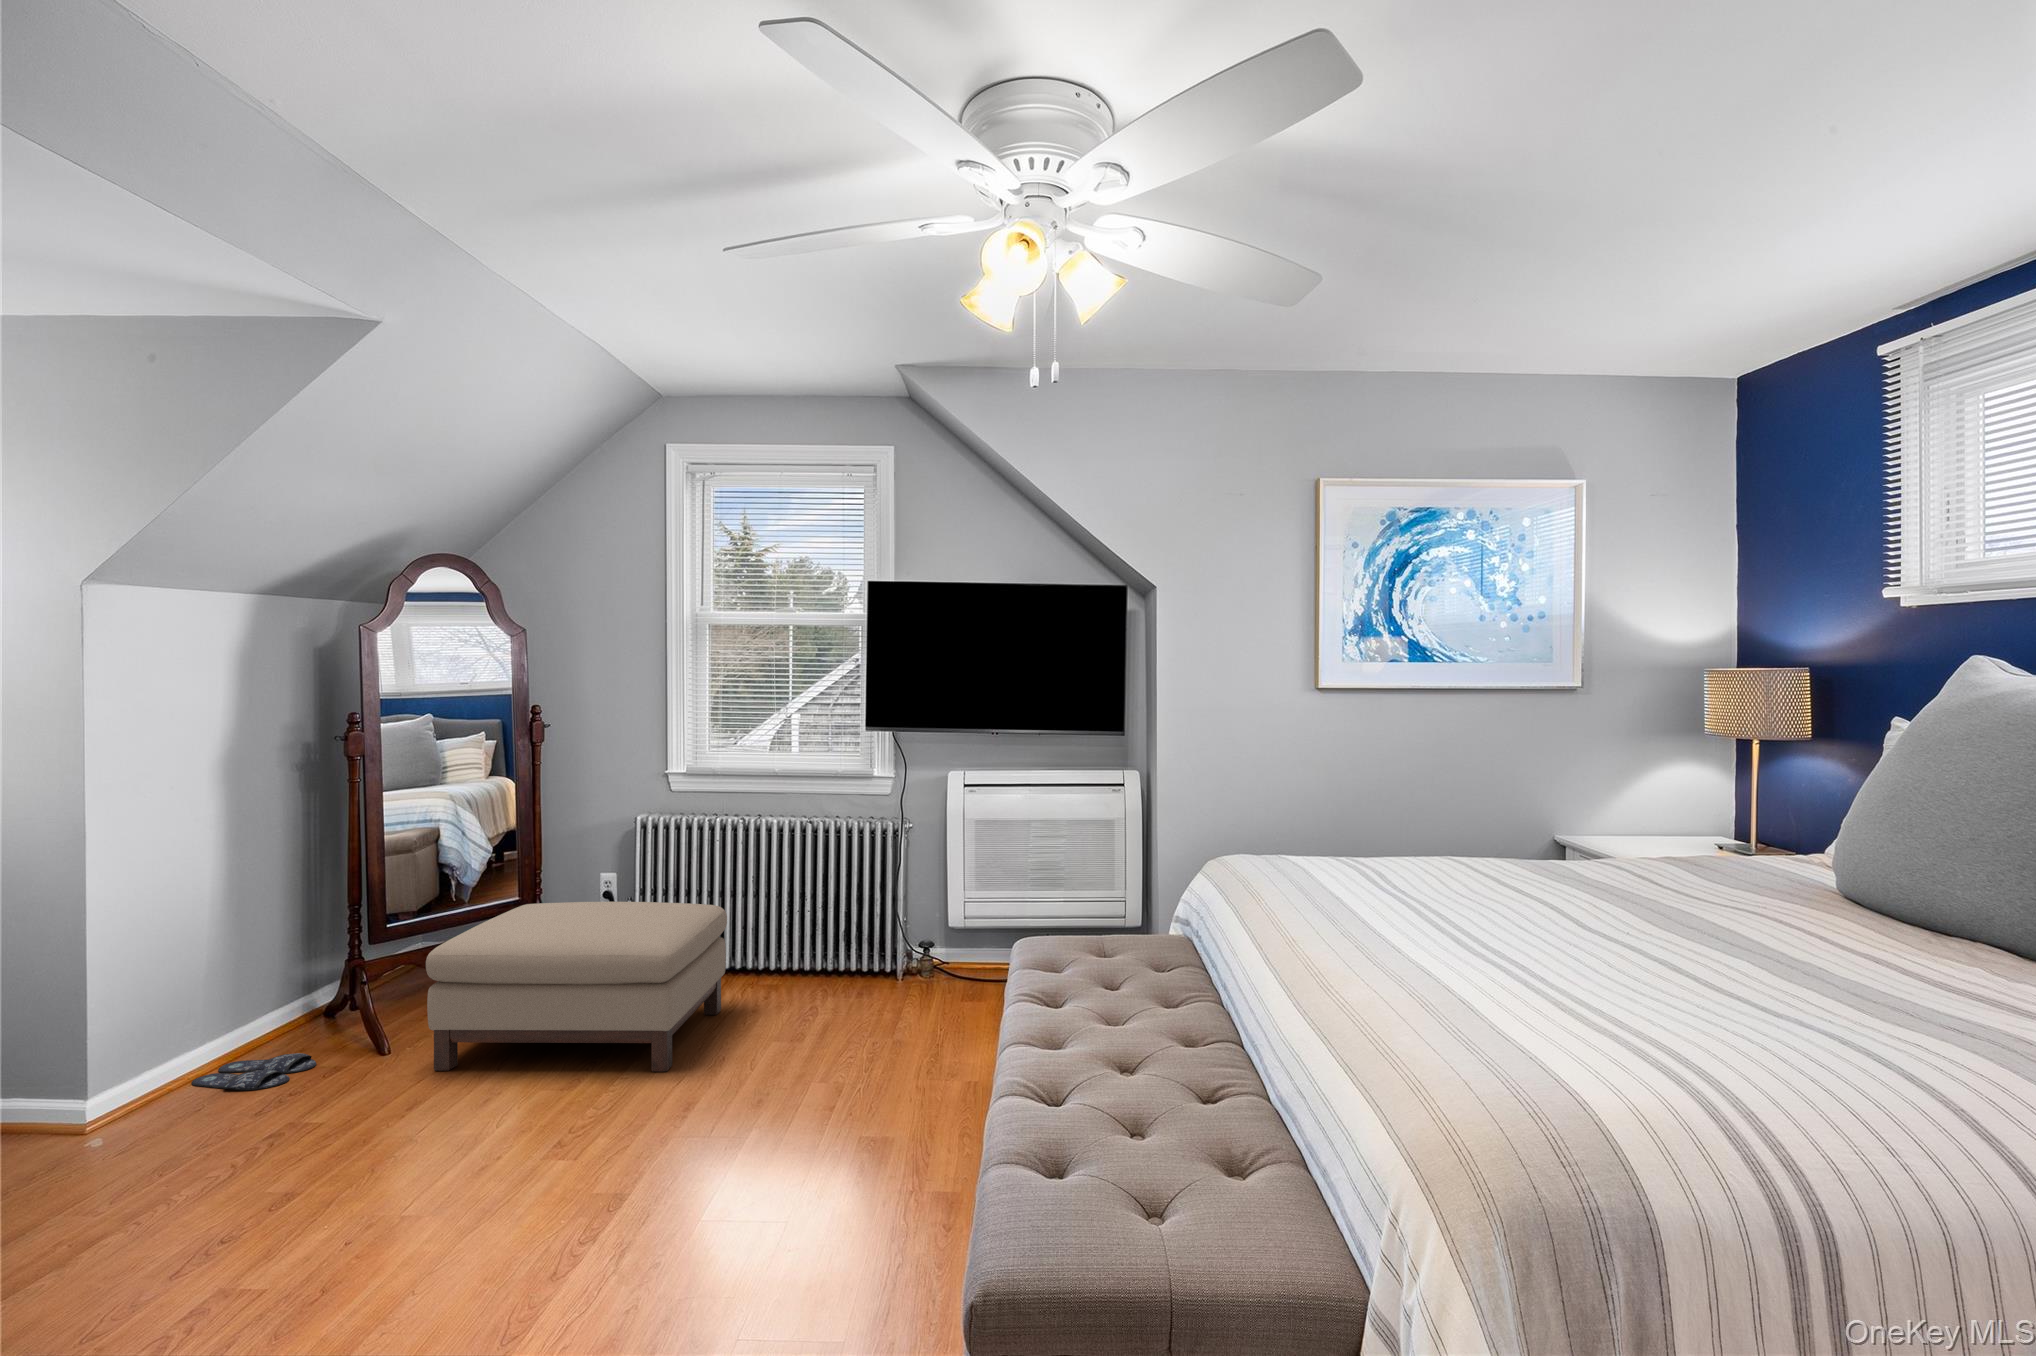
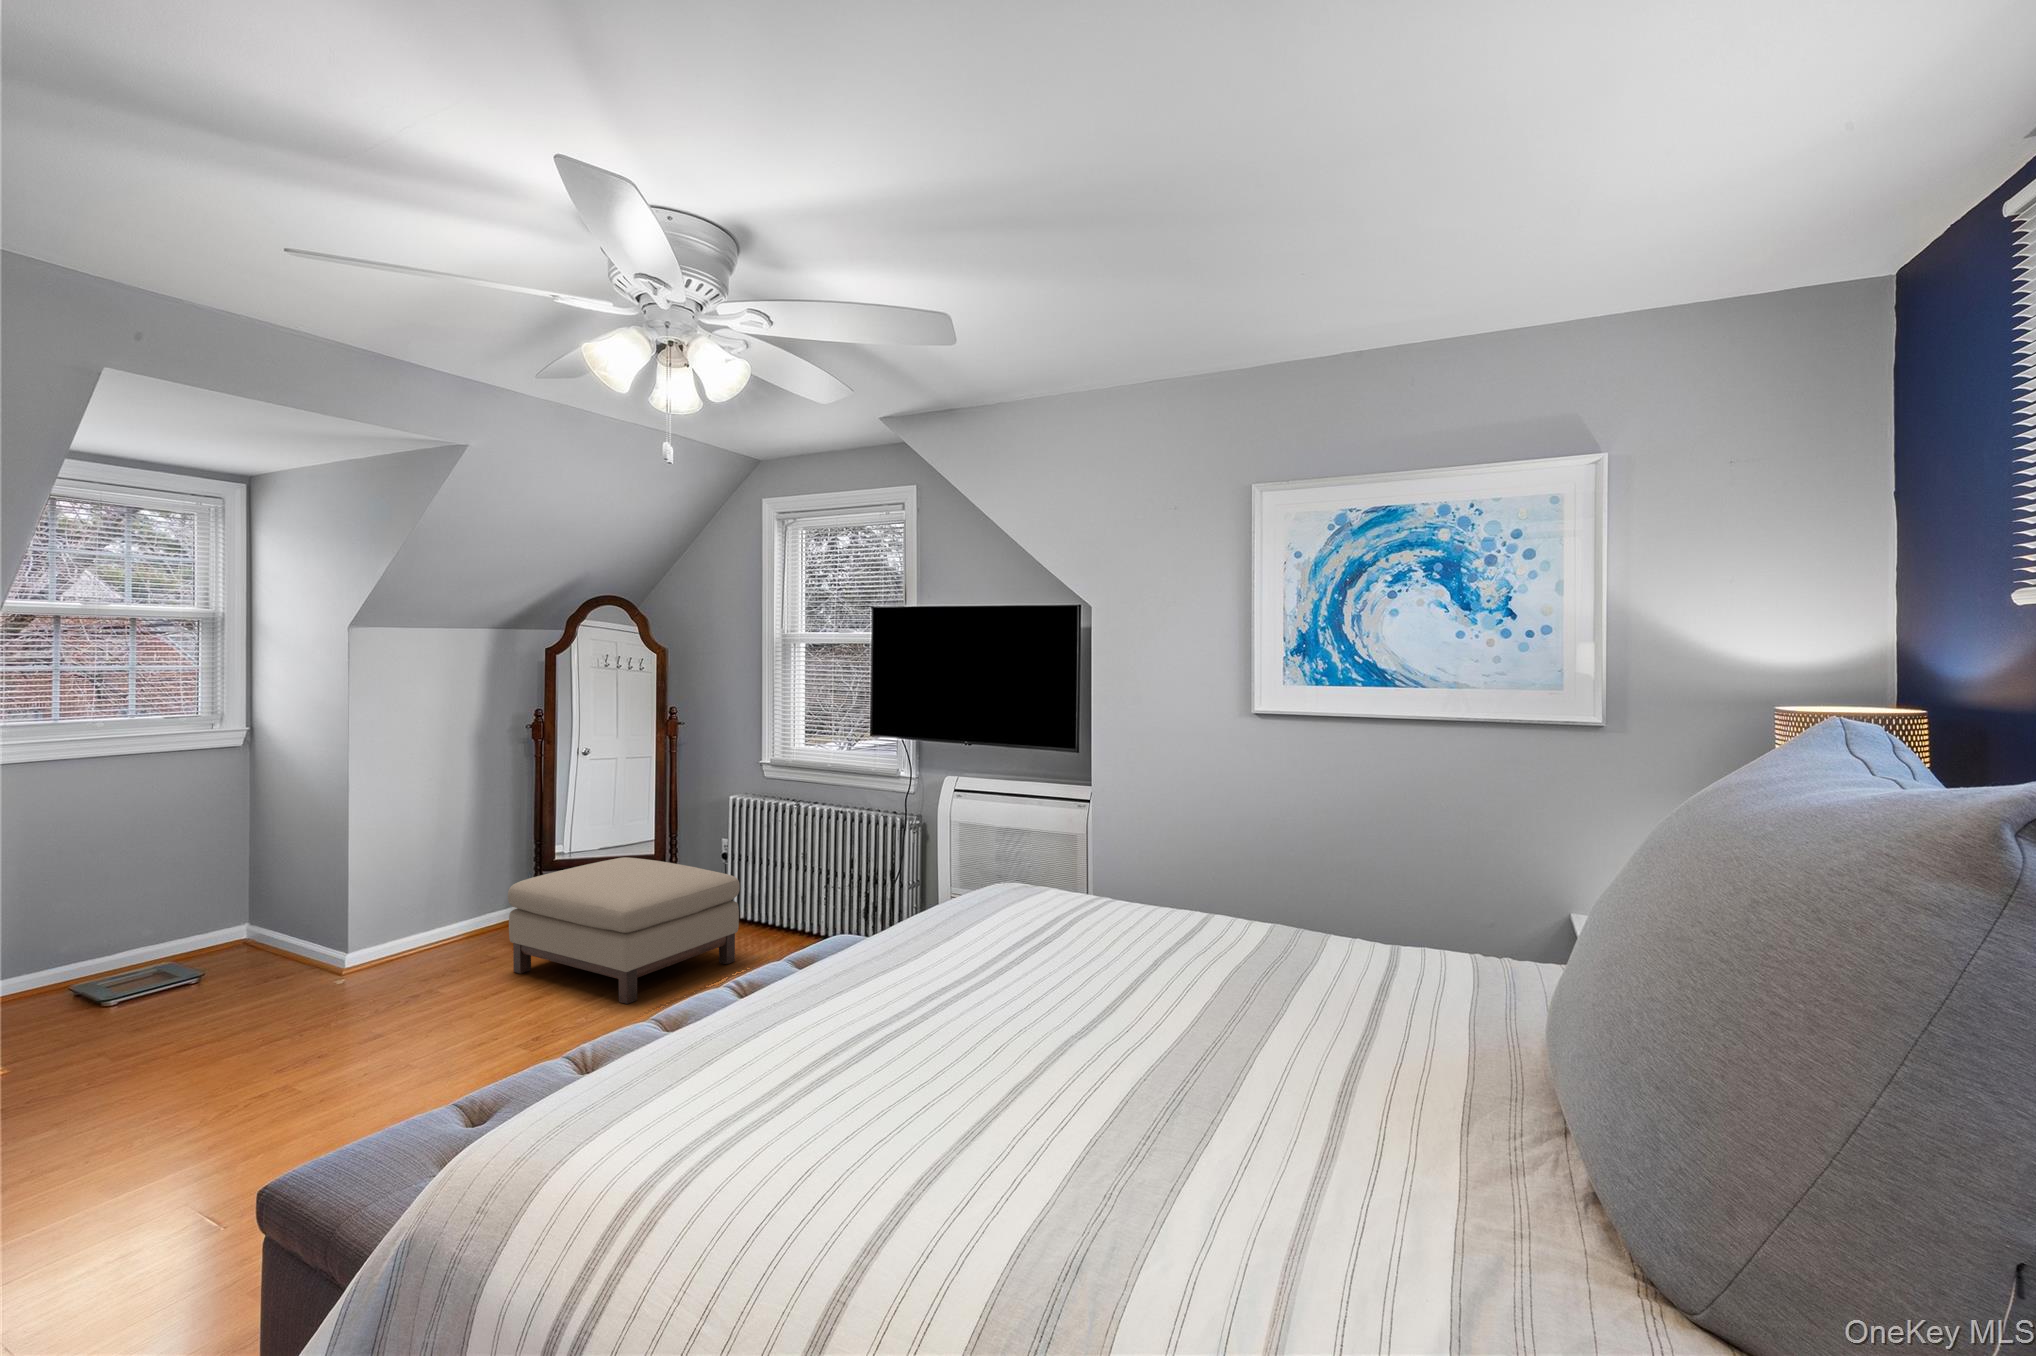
slippers: present [192,1053,316,1090] -> none [400,943,472,964]

